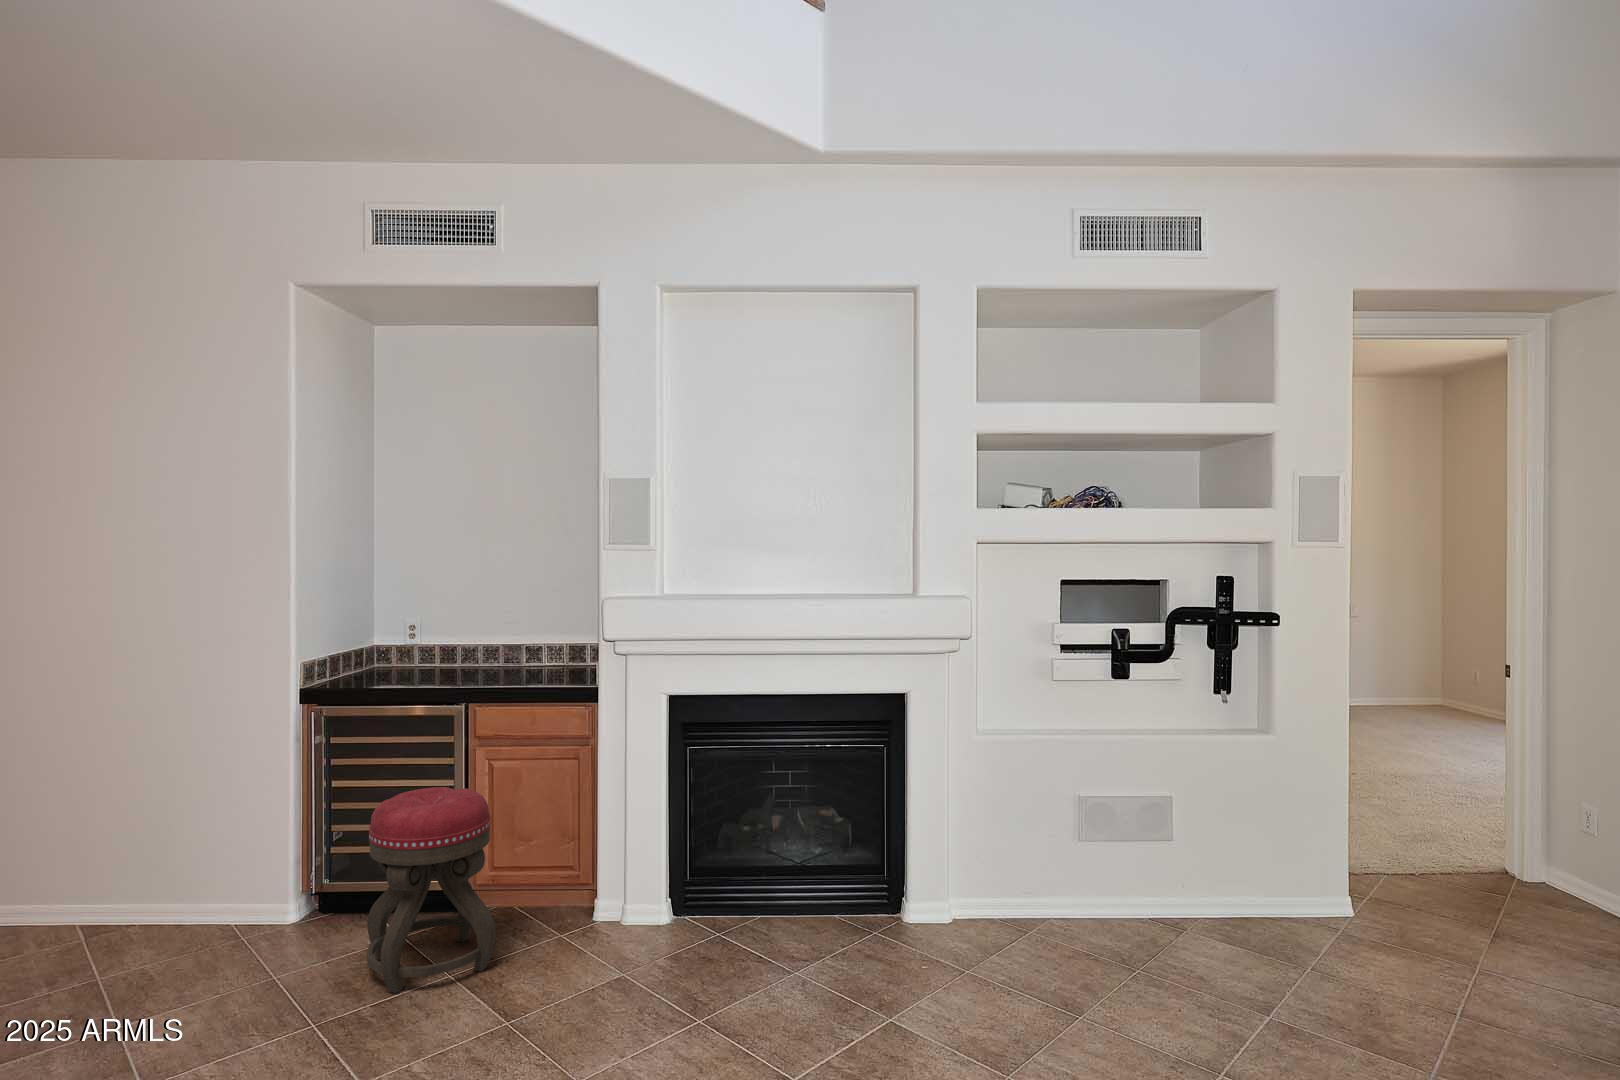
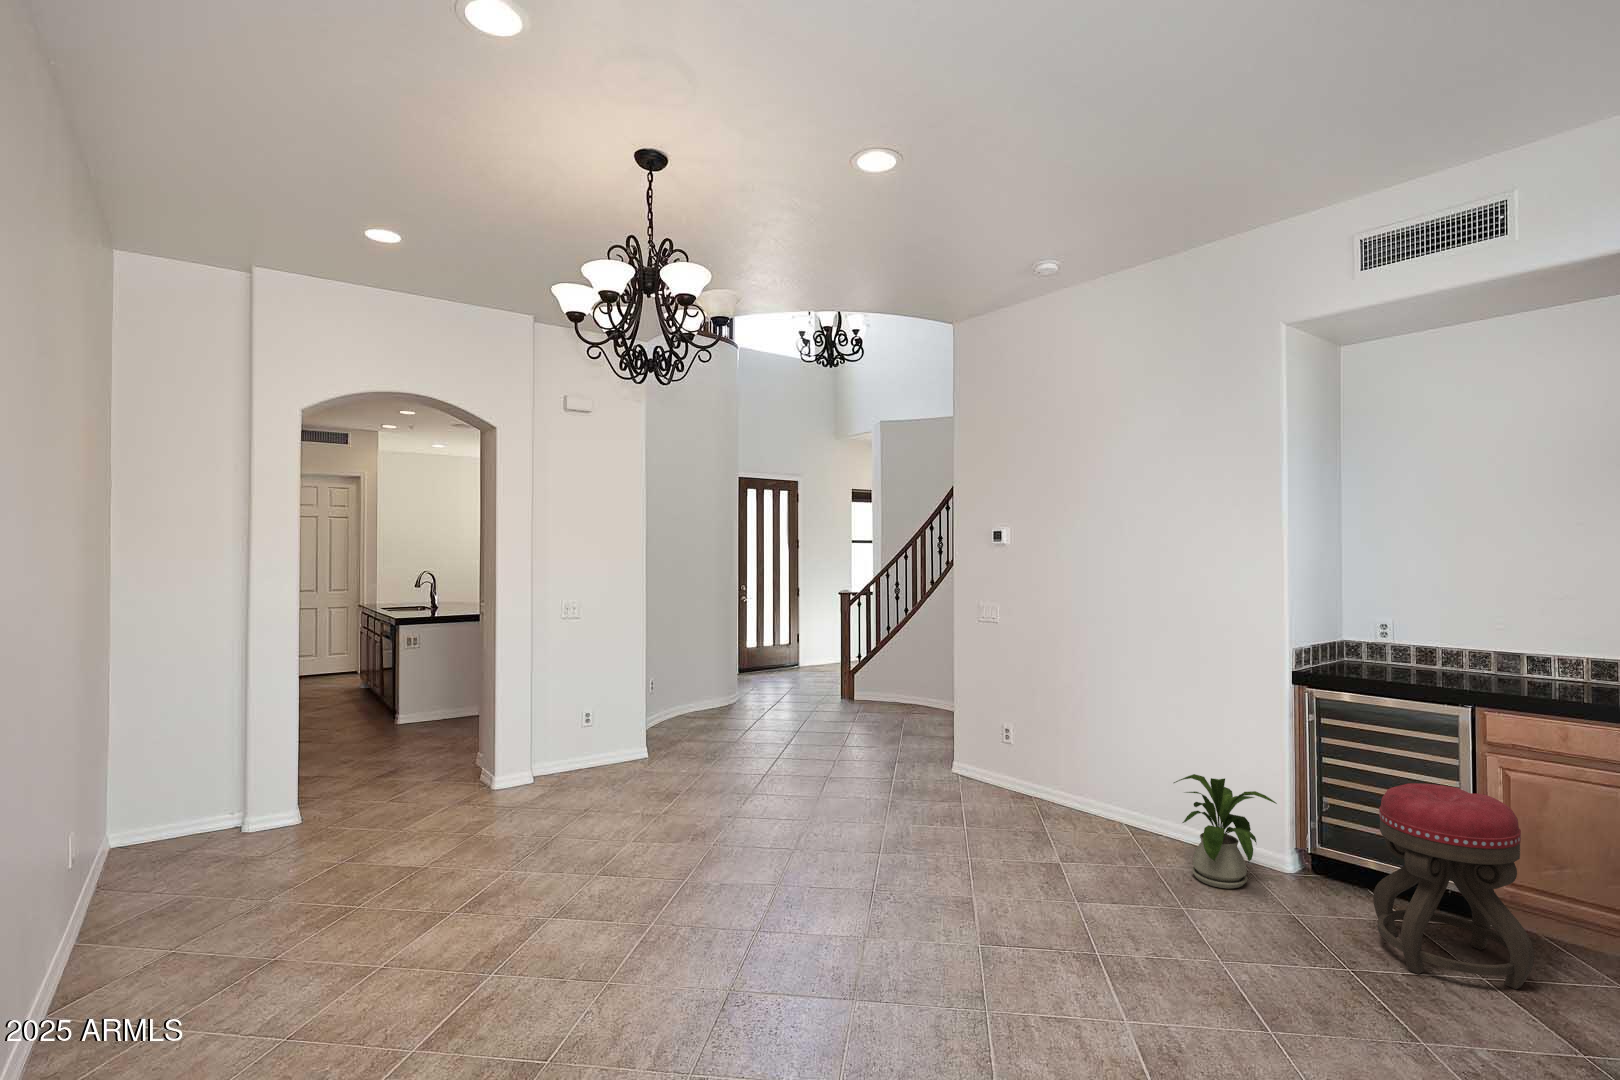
house plant: none [140,834,270,974] -> present [1174,774,1277,889]

